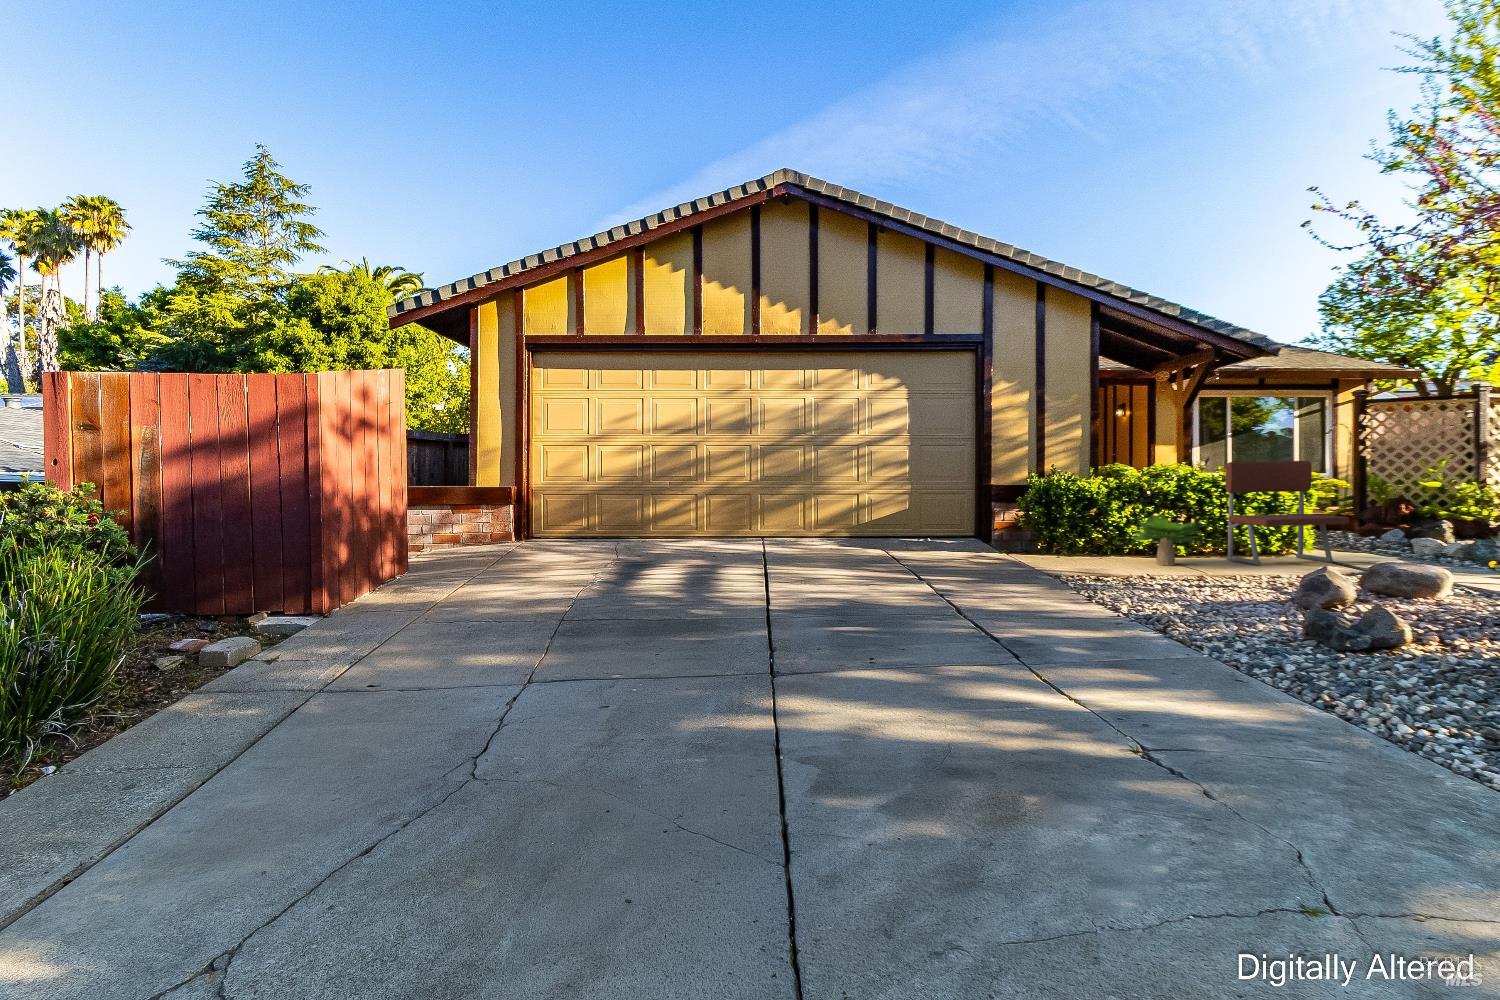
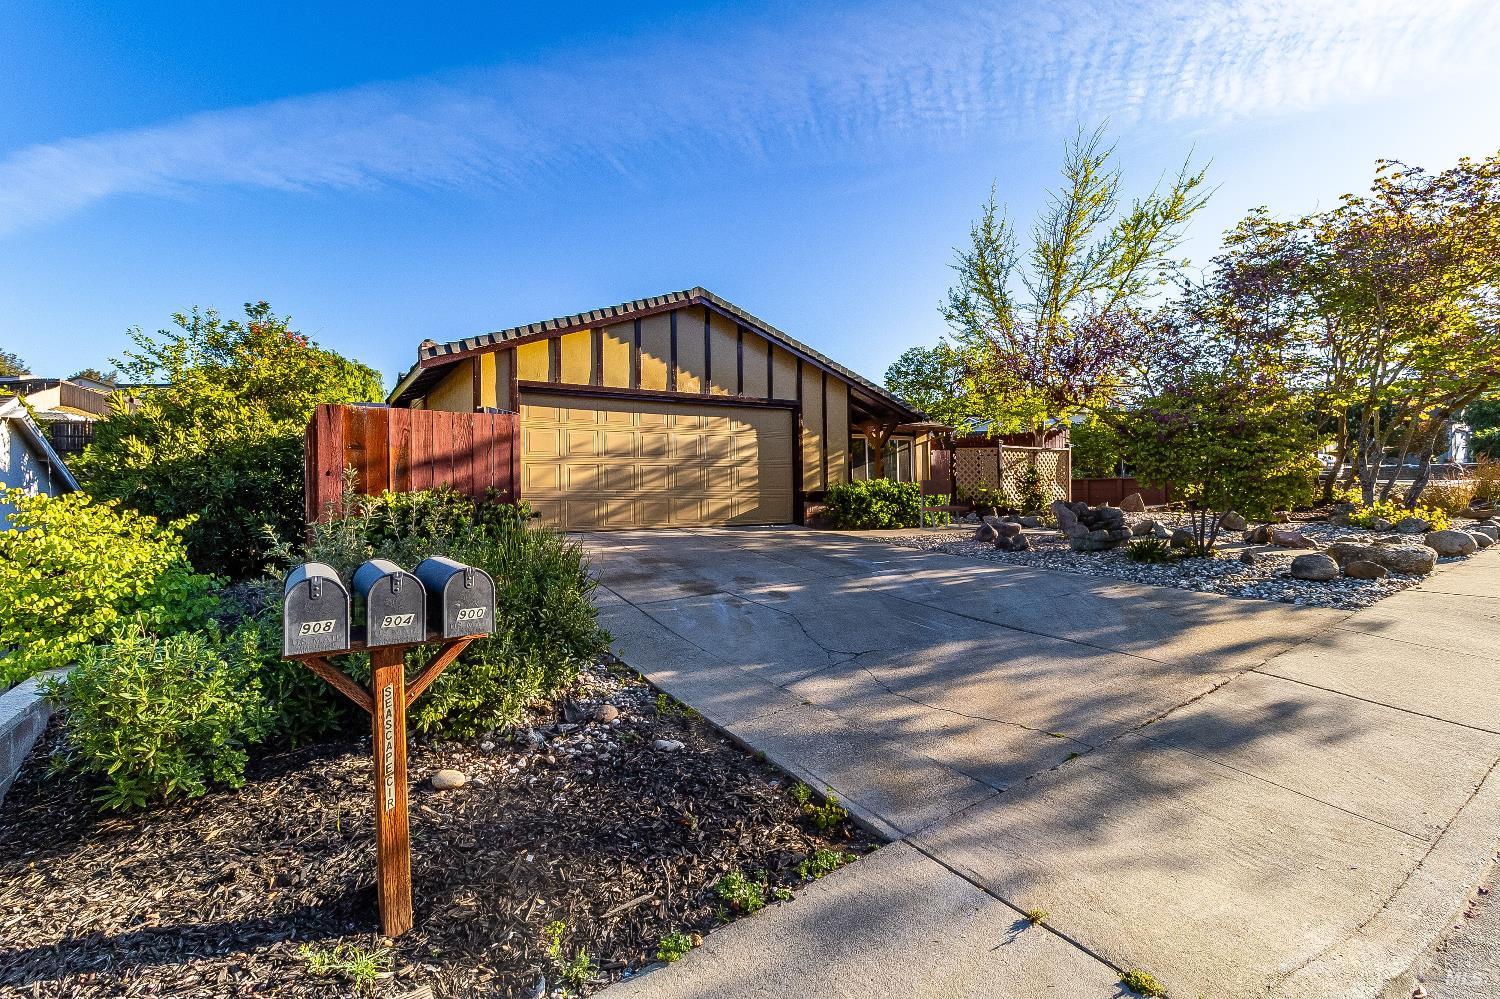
potted plant: present [1135,515,1198,566] -> none [882,505,916,533]

